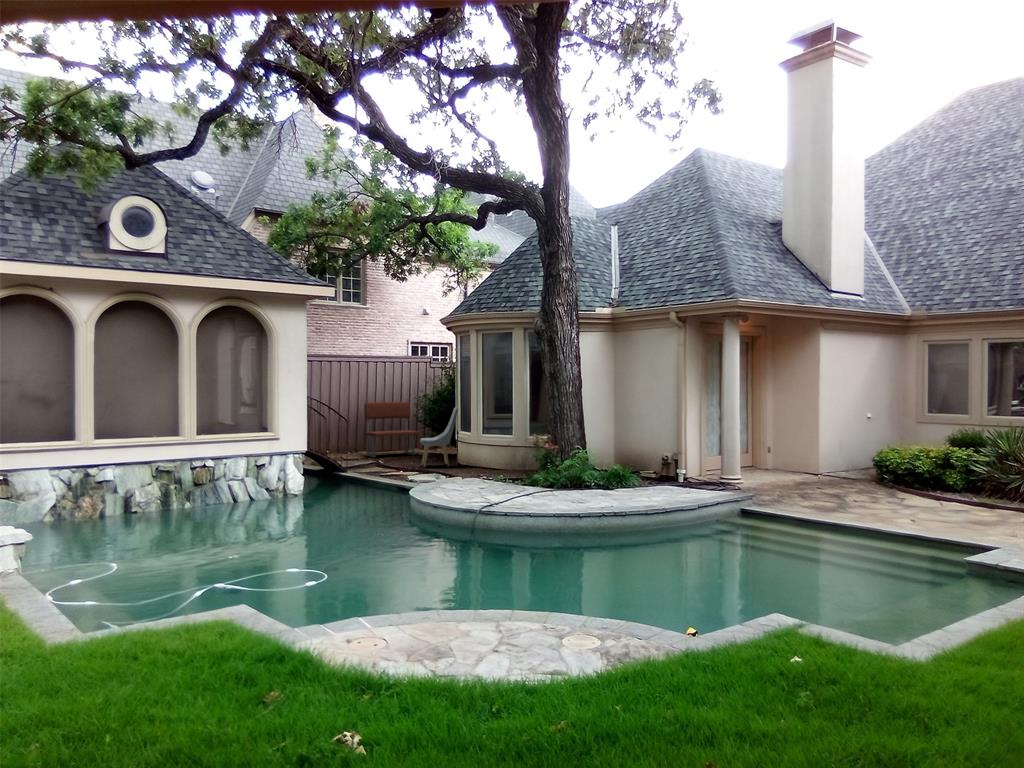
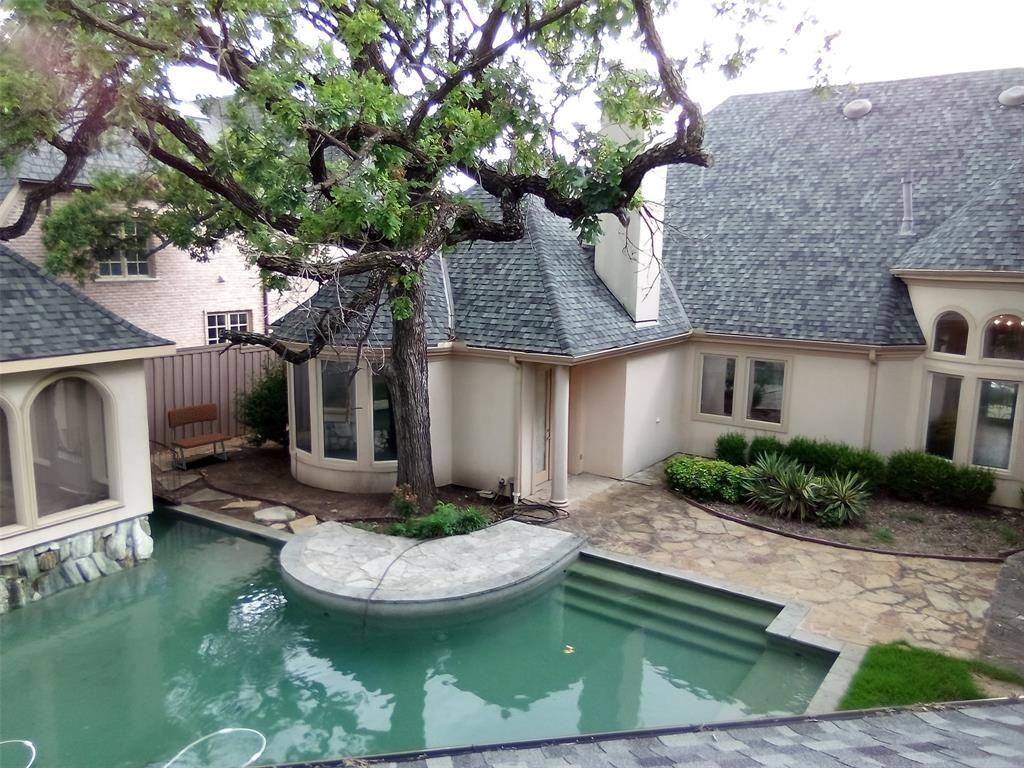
chair: present [420,407,458,468] -> none [249,427,289,493]

